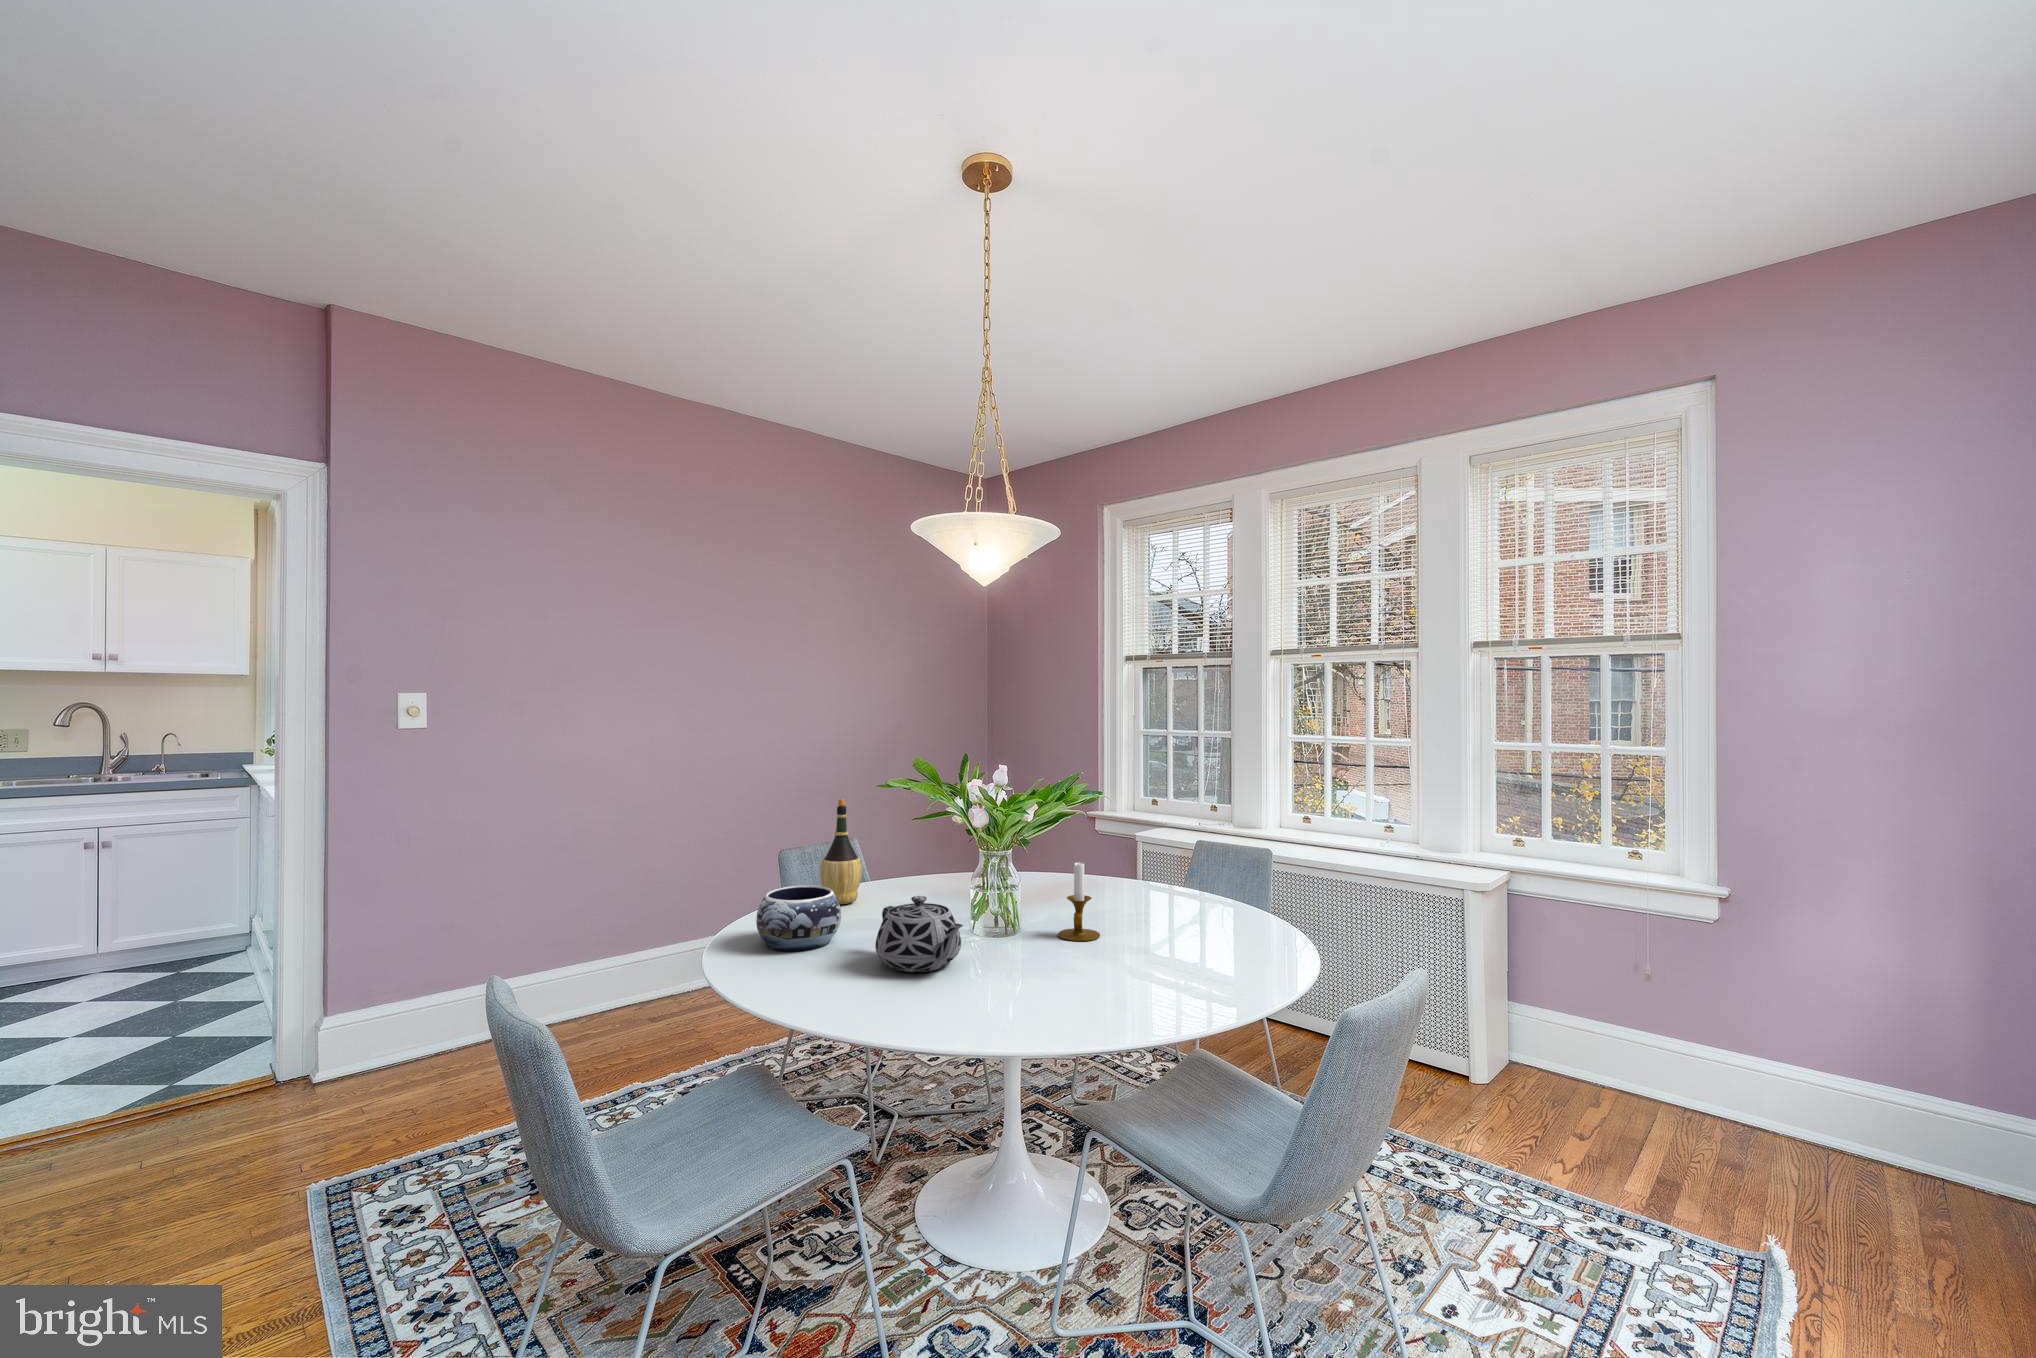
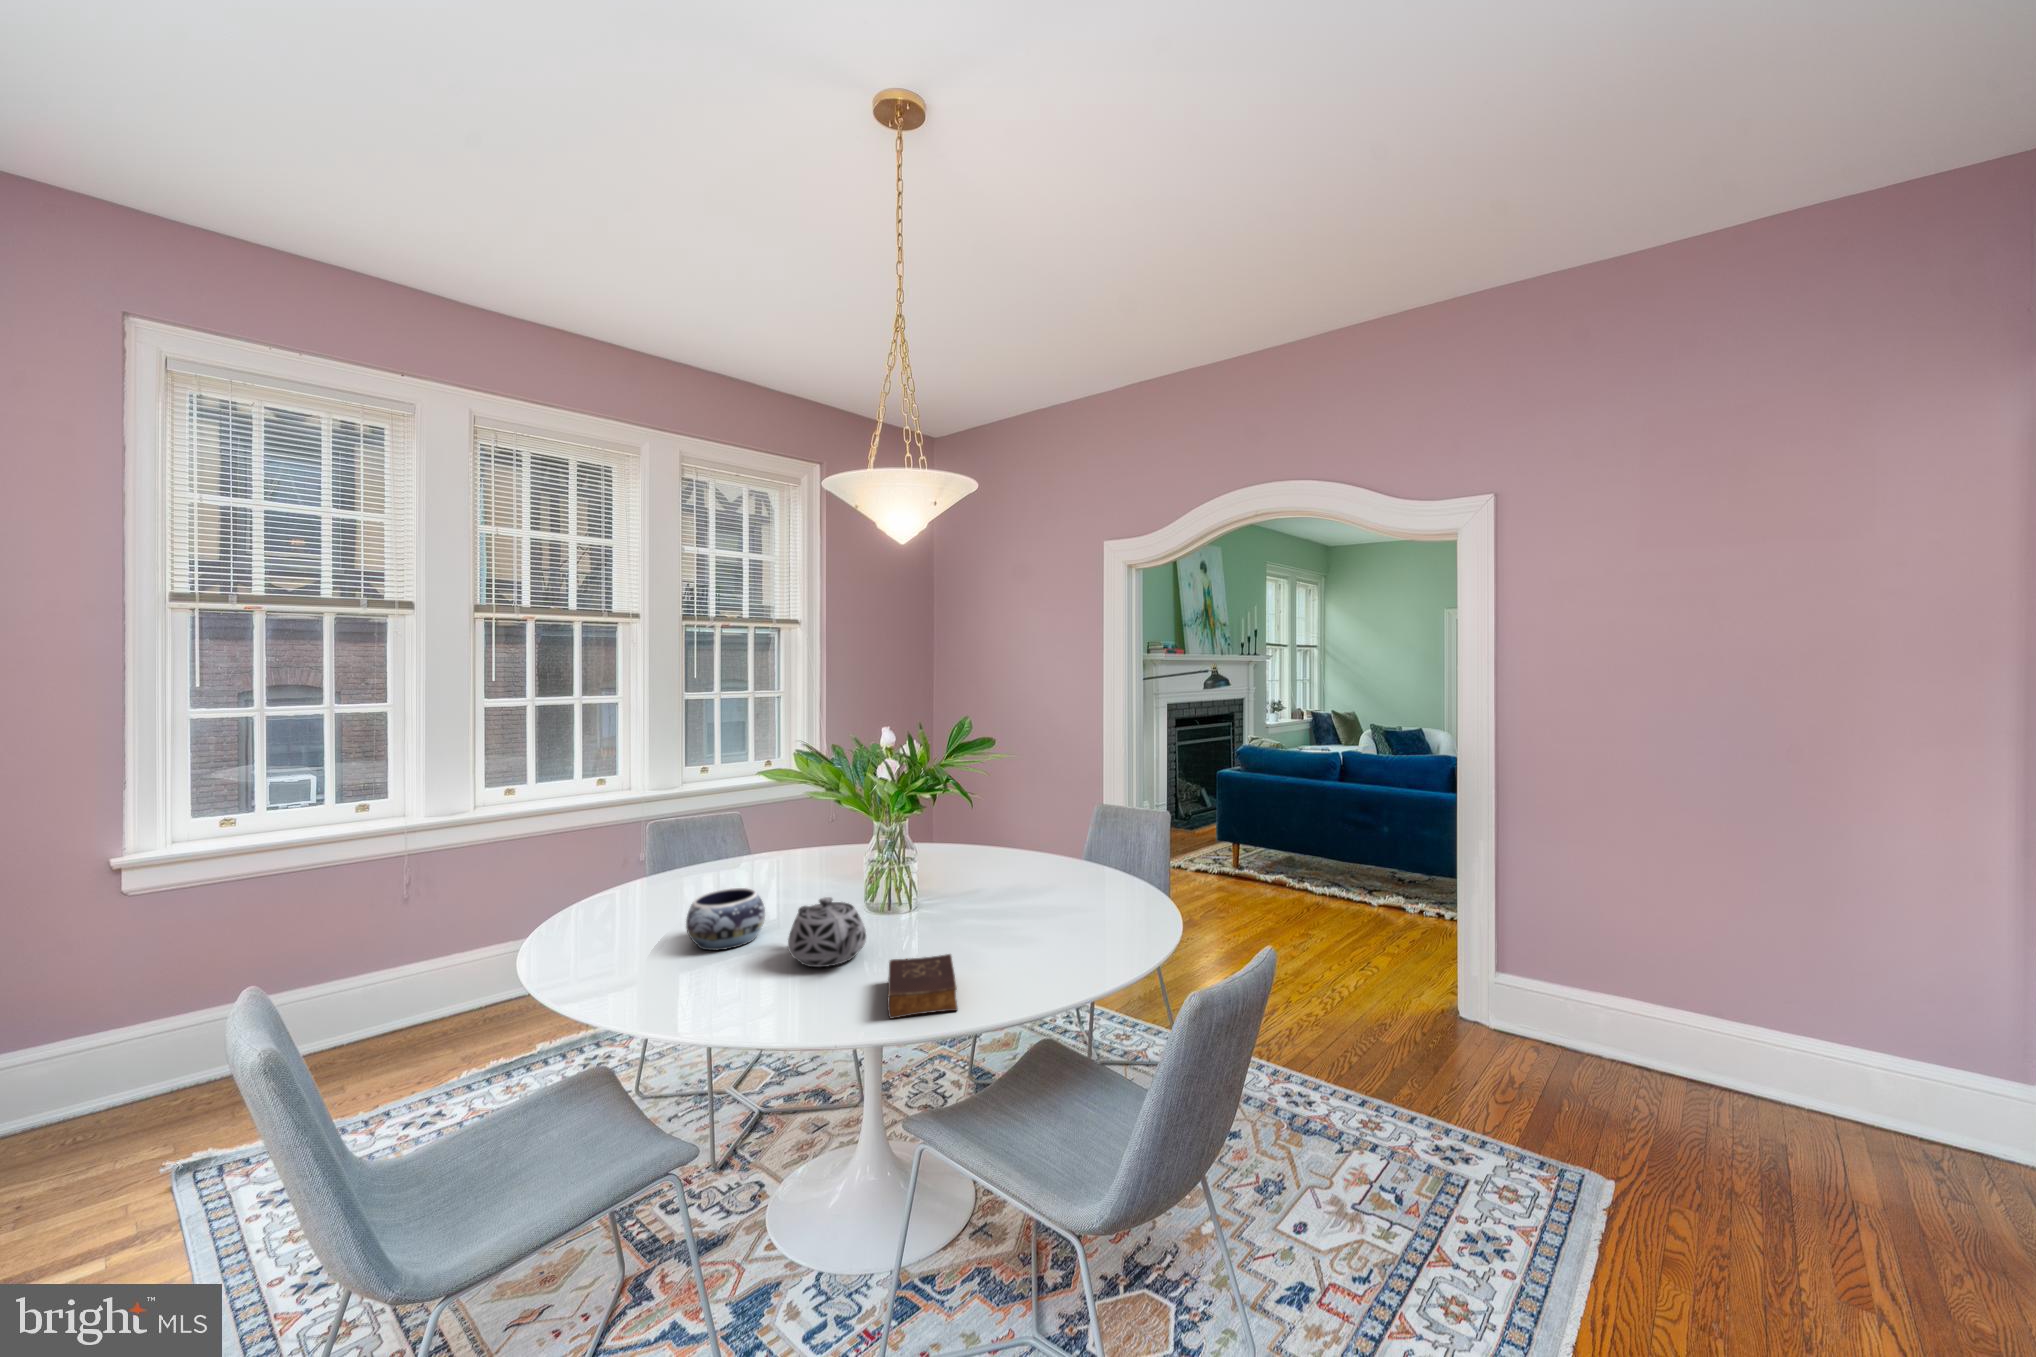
wine bottle: present [820,799,862,904] -> none [756,804,795,898]
candlestick: present [1058,862,1100,941] -> none [962,854,1000,925]
book: none [996,963,1083,1025] -> present [887,954,958,1019]

